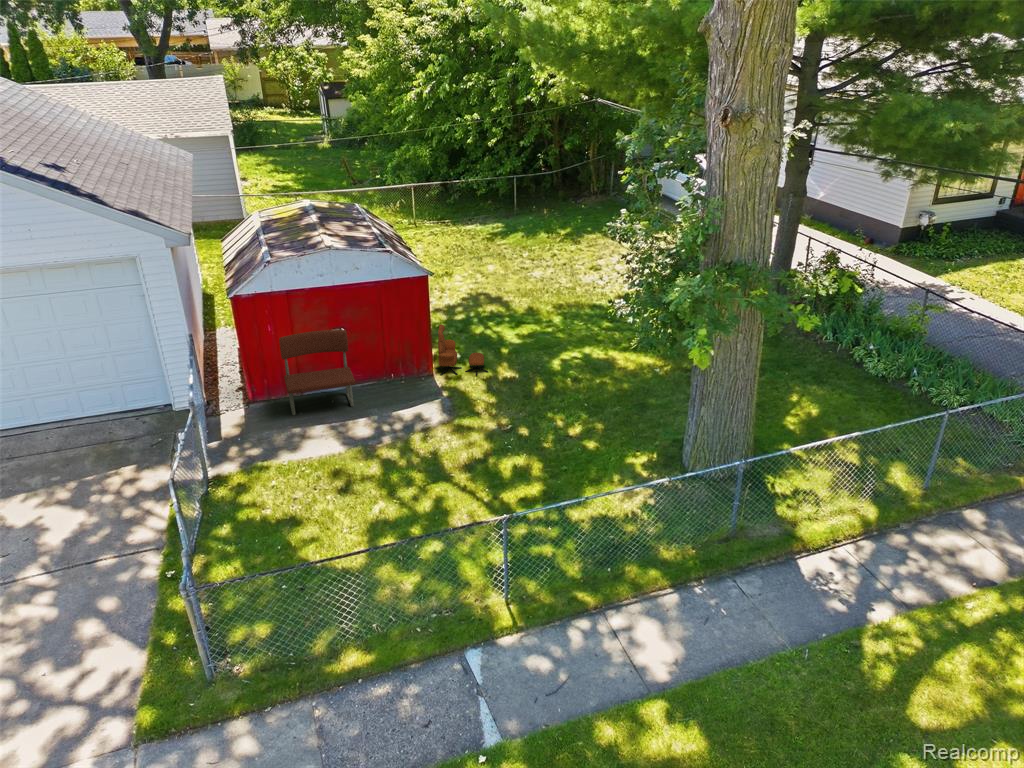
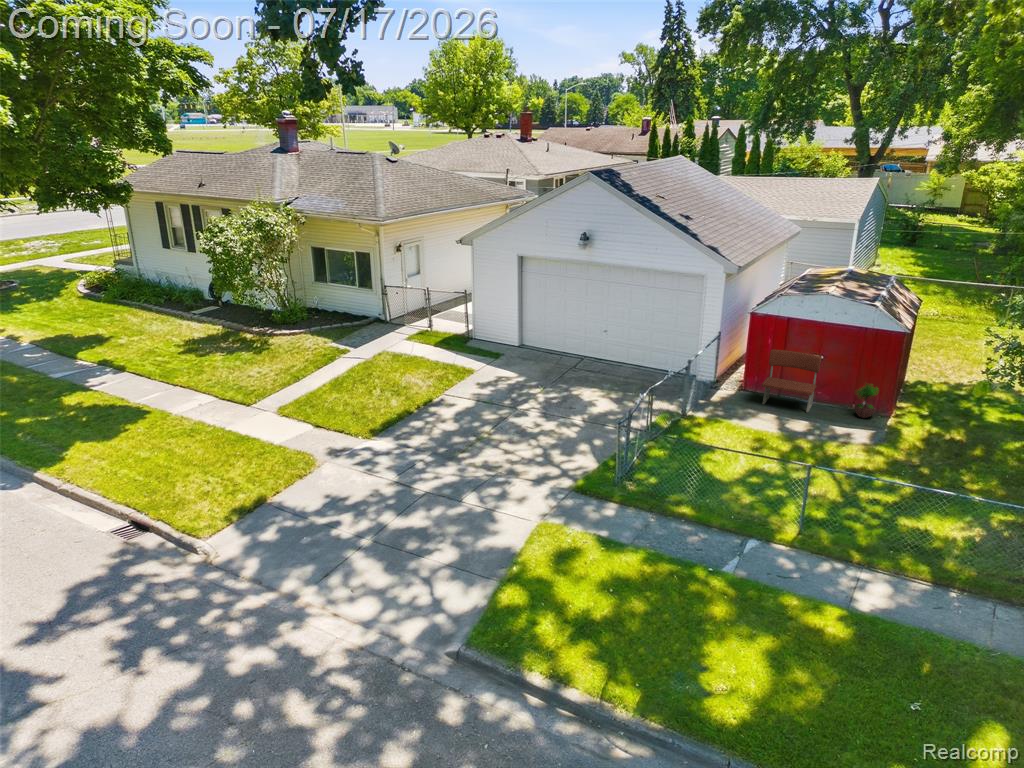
lounge chair: present [435,324,488,376] -> none [897,378,945,429]
potted tree: none [396,345,425,389] -> present [855,384,878,418]

